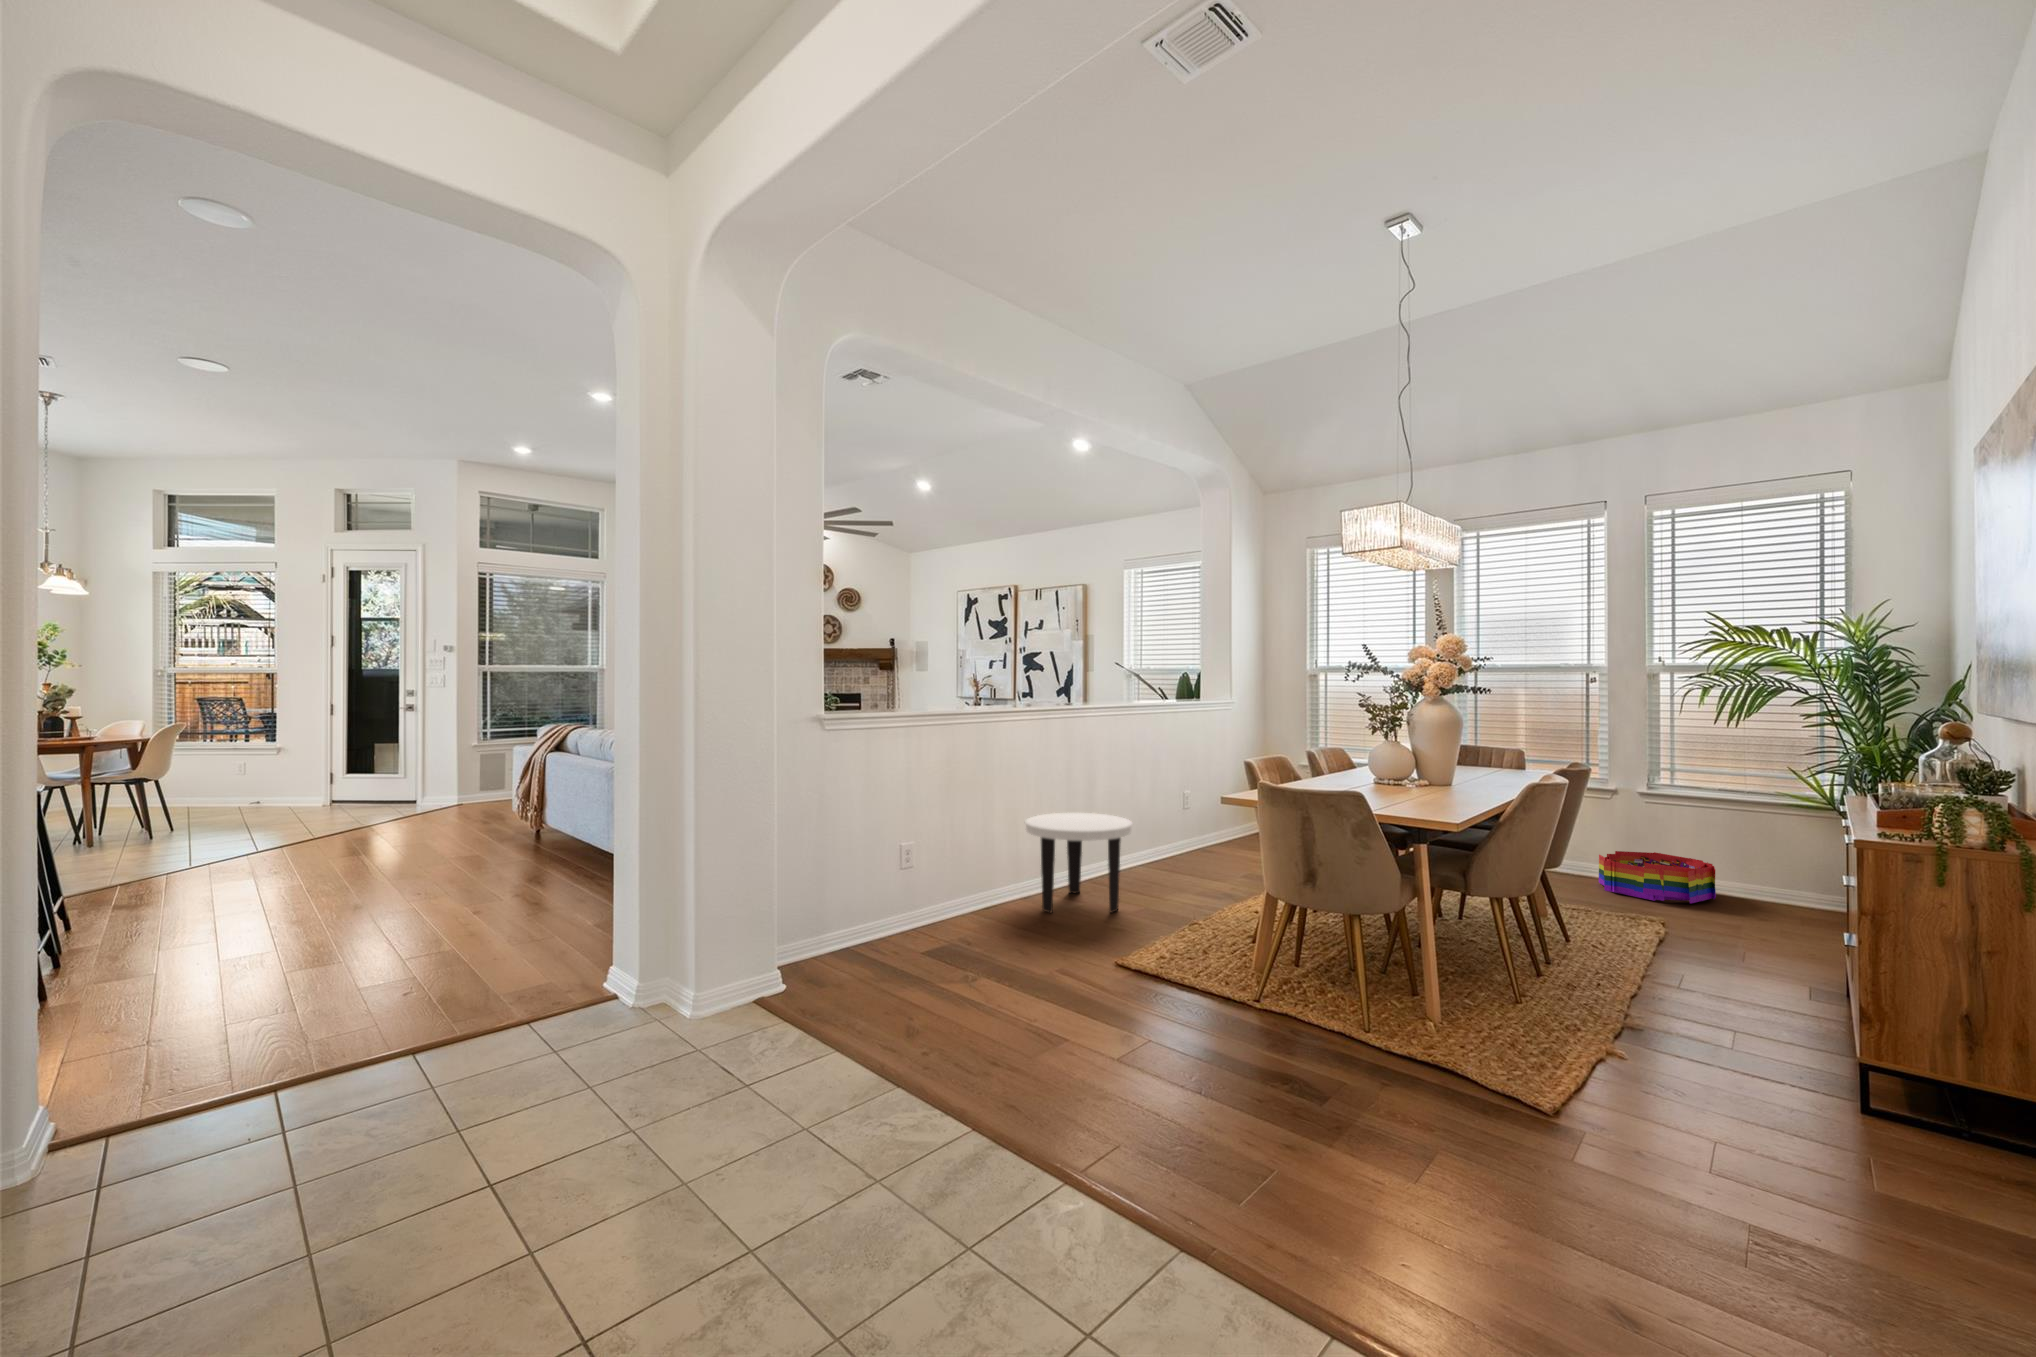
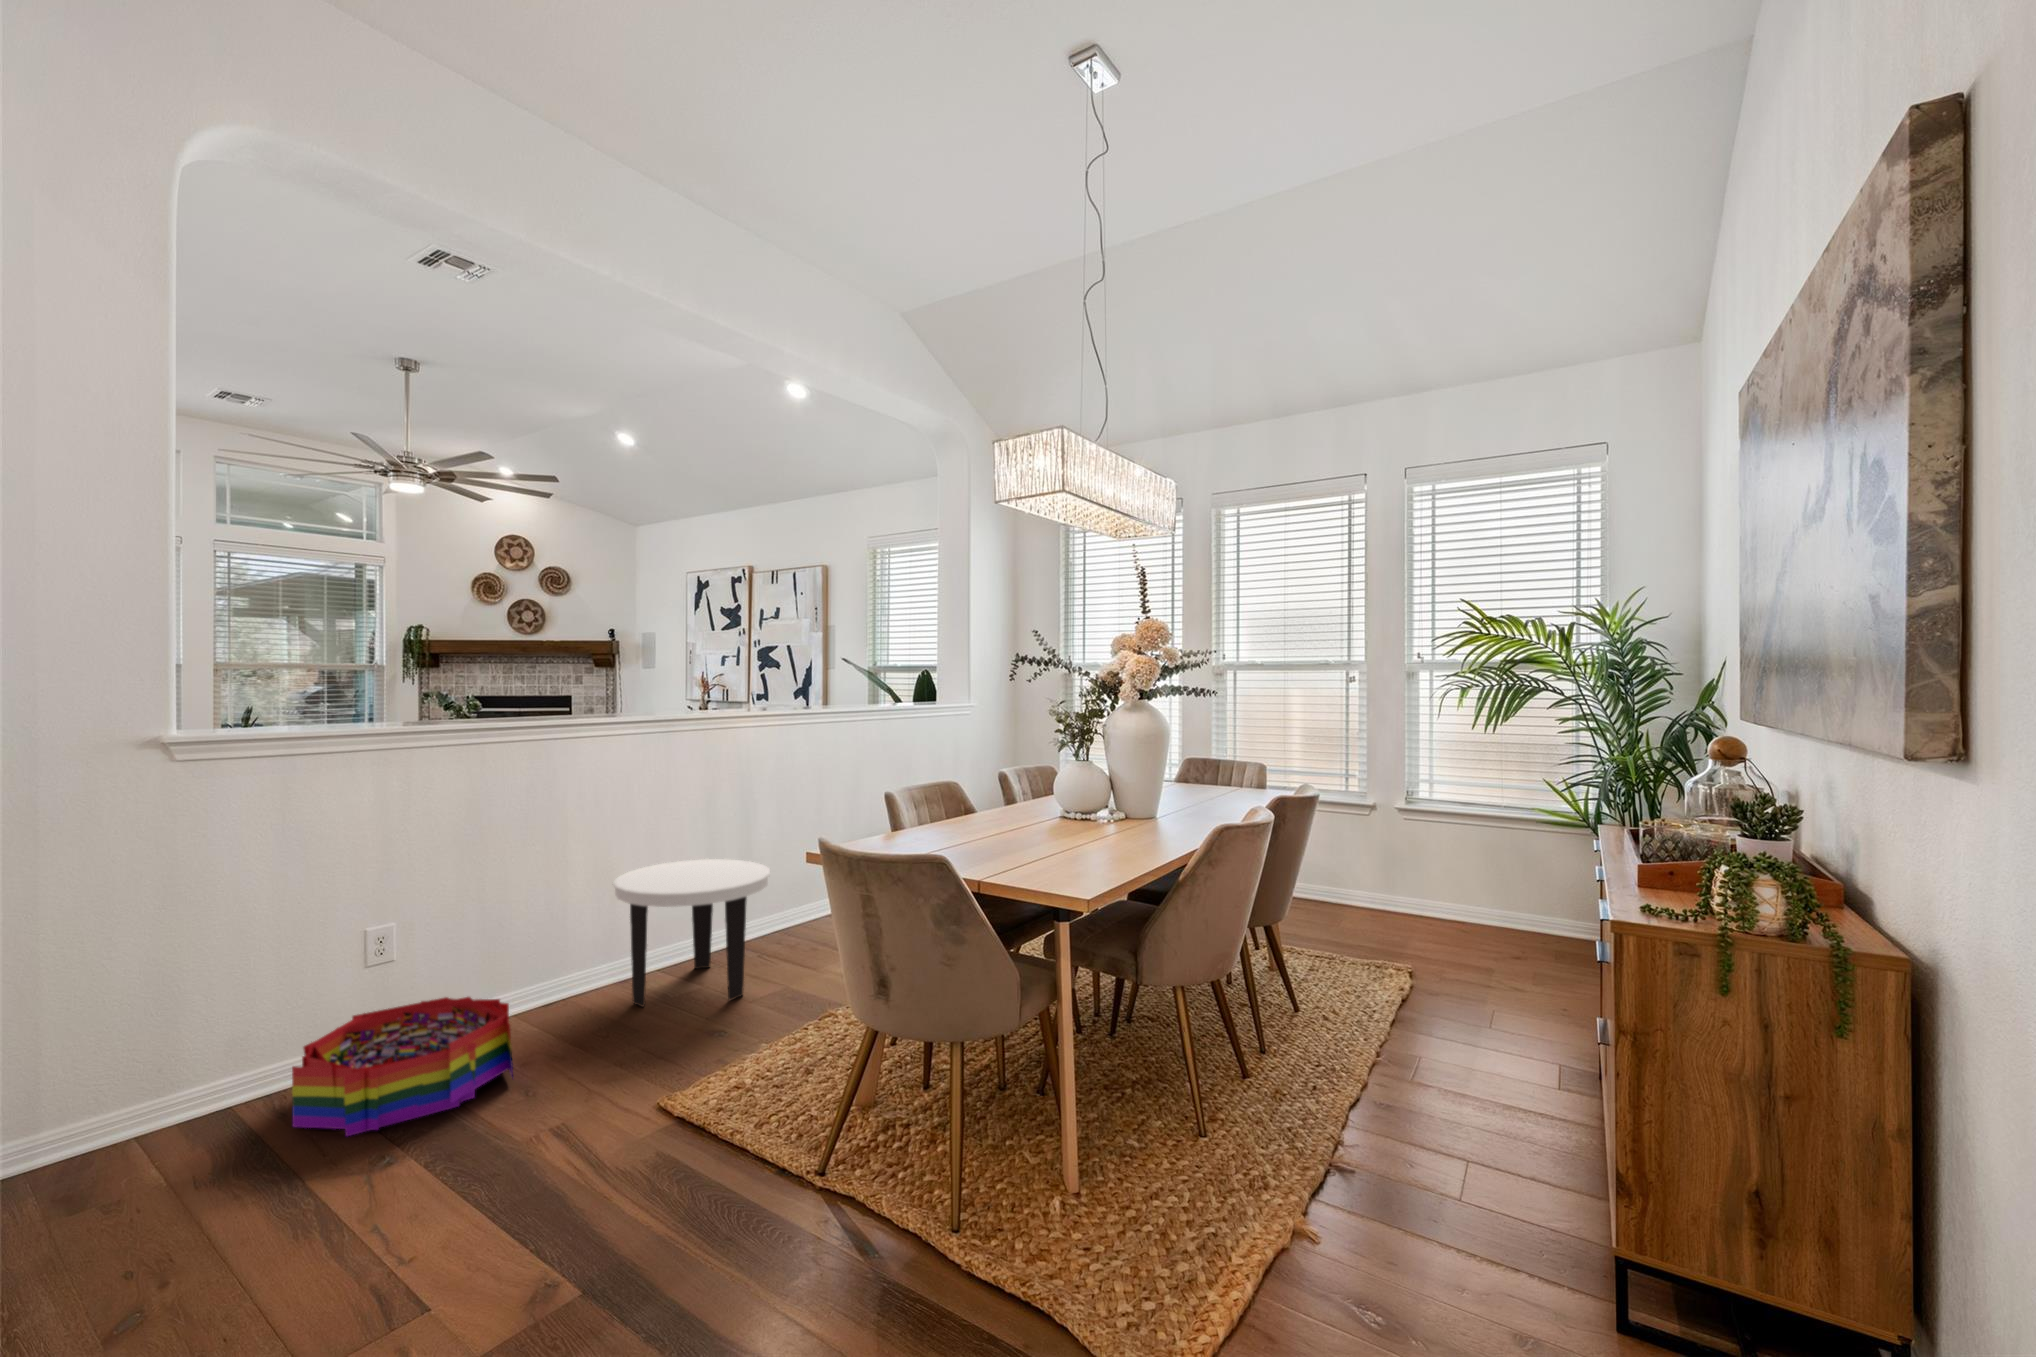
storage bin: present [1599,851,1716,903] -> present [292,997,513,1136]

